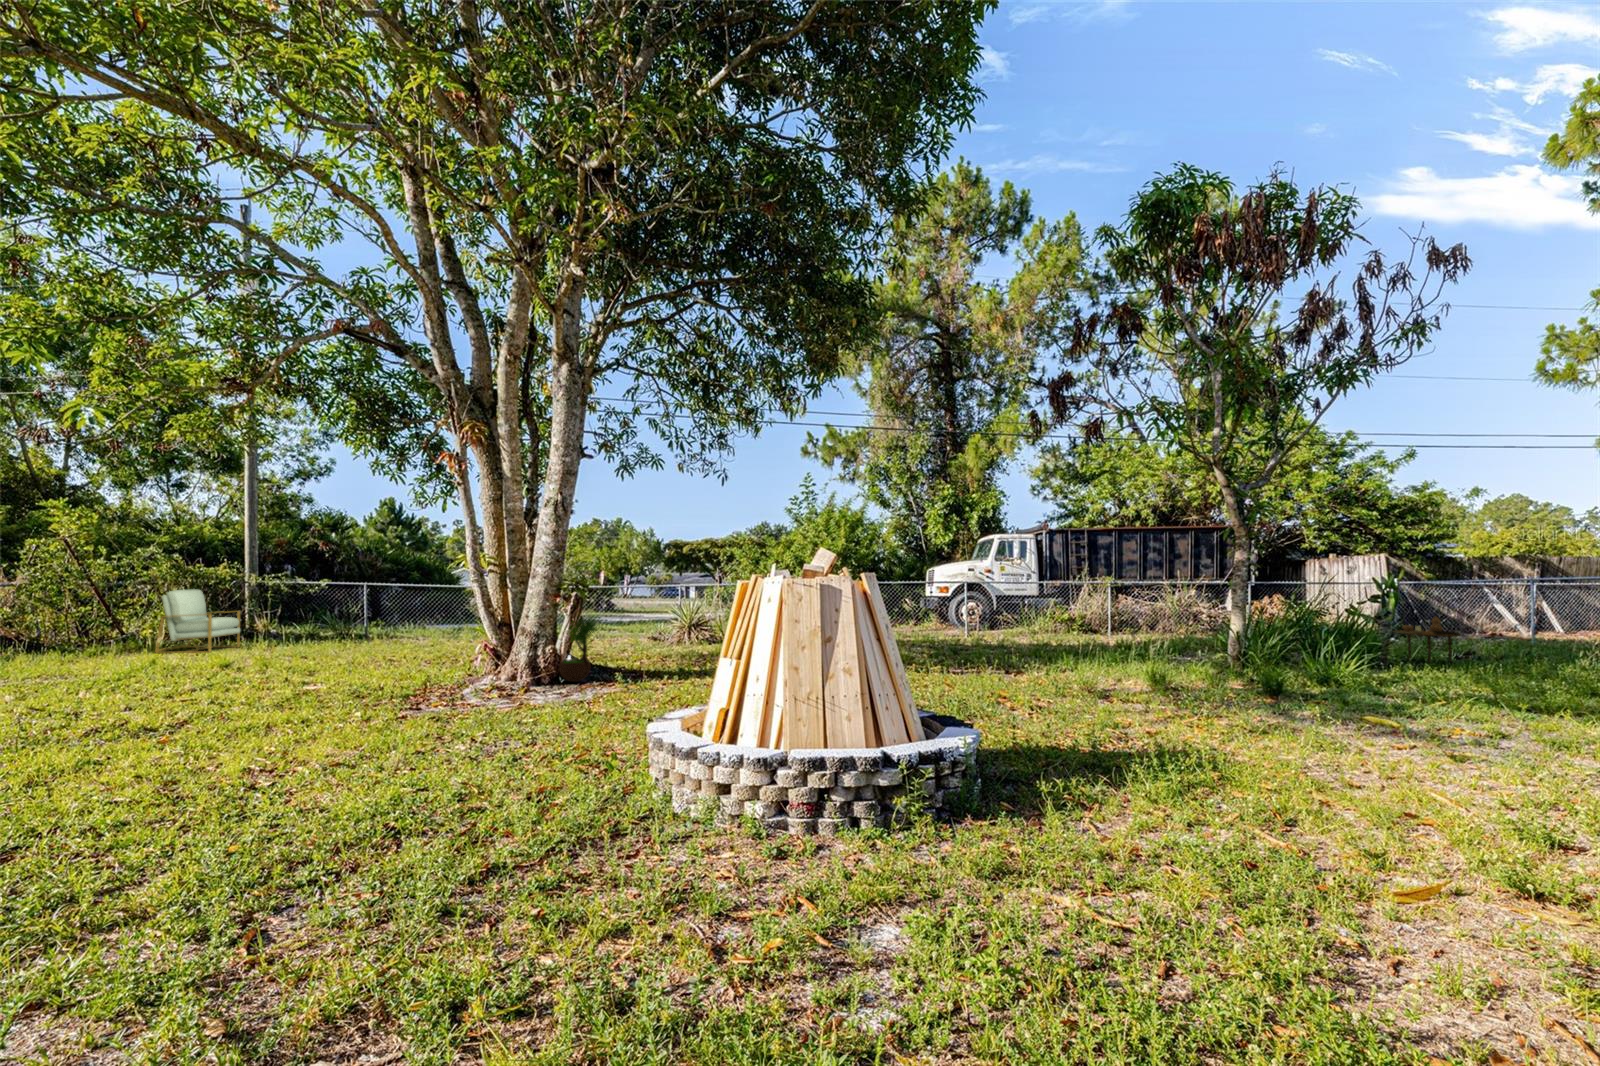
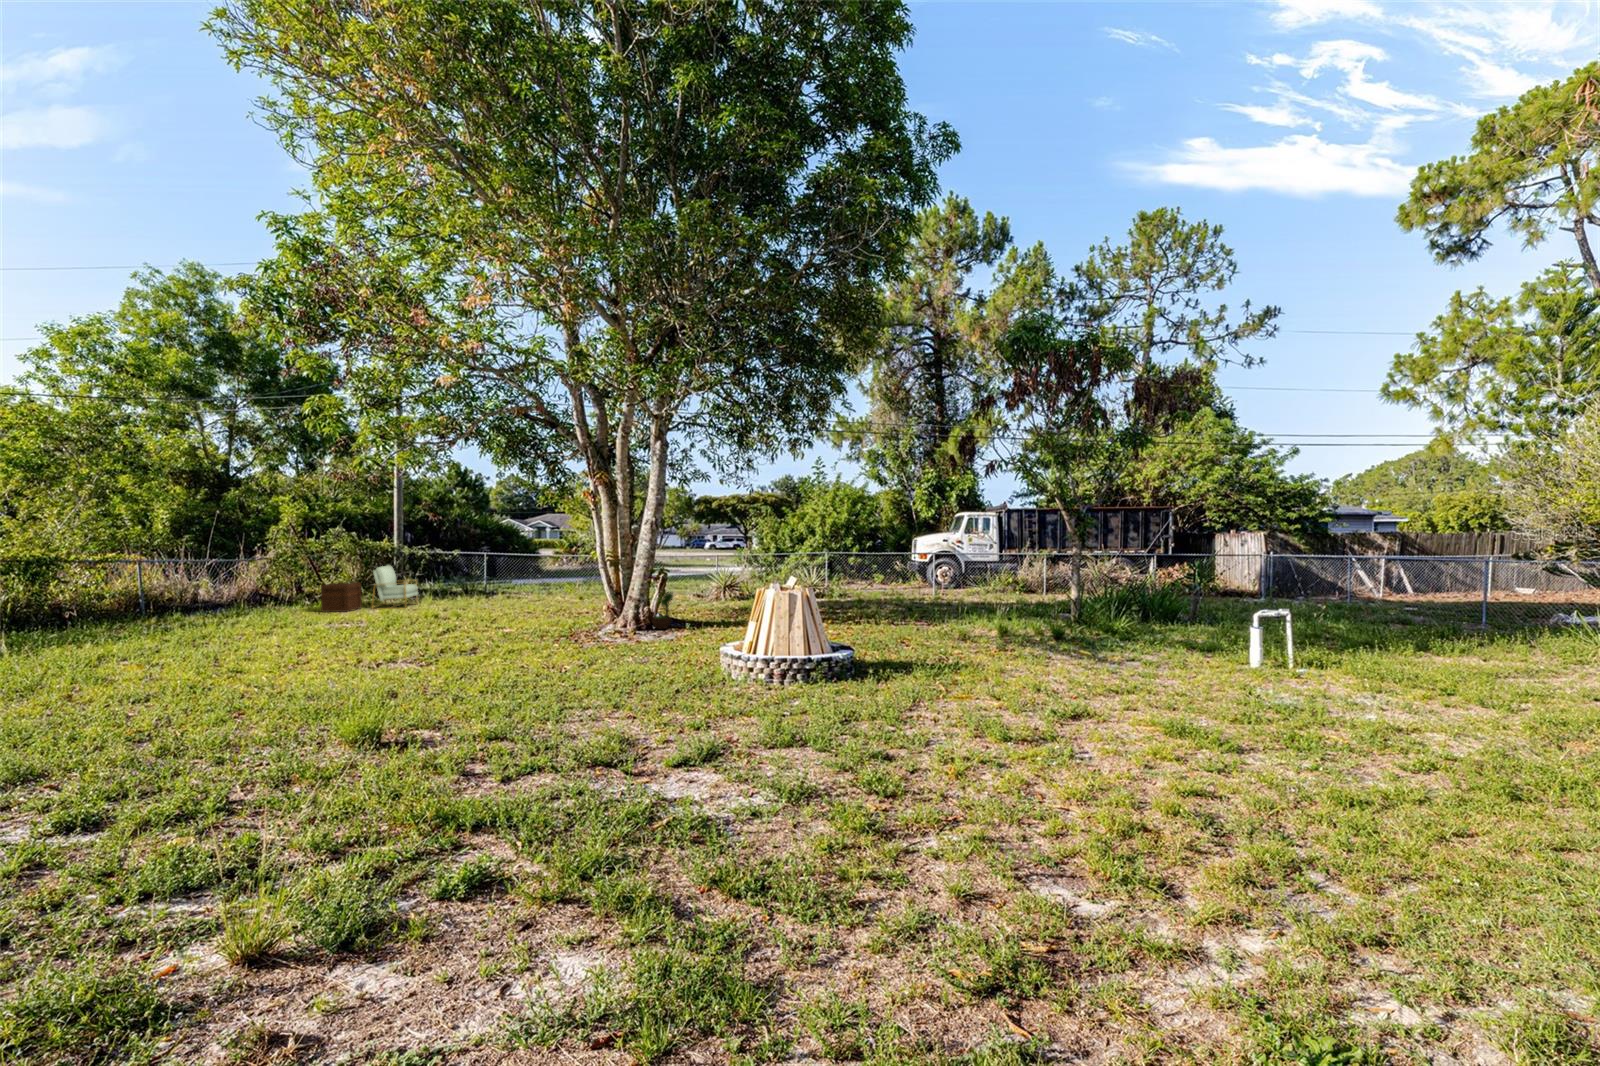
wooden crate: none [66,613,144,658] -> present [320,582,362,612]
side table: present [1397,616,1460,662] -> none [1189,588,1228,619]

